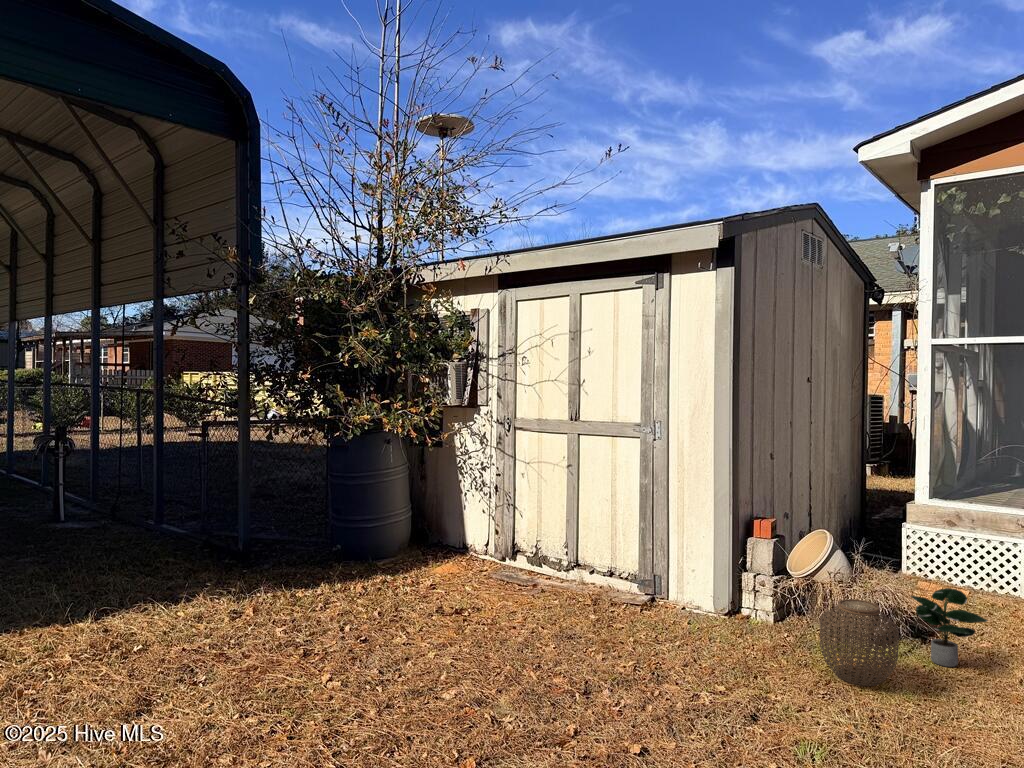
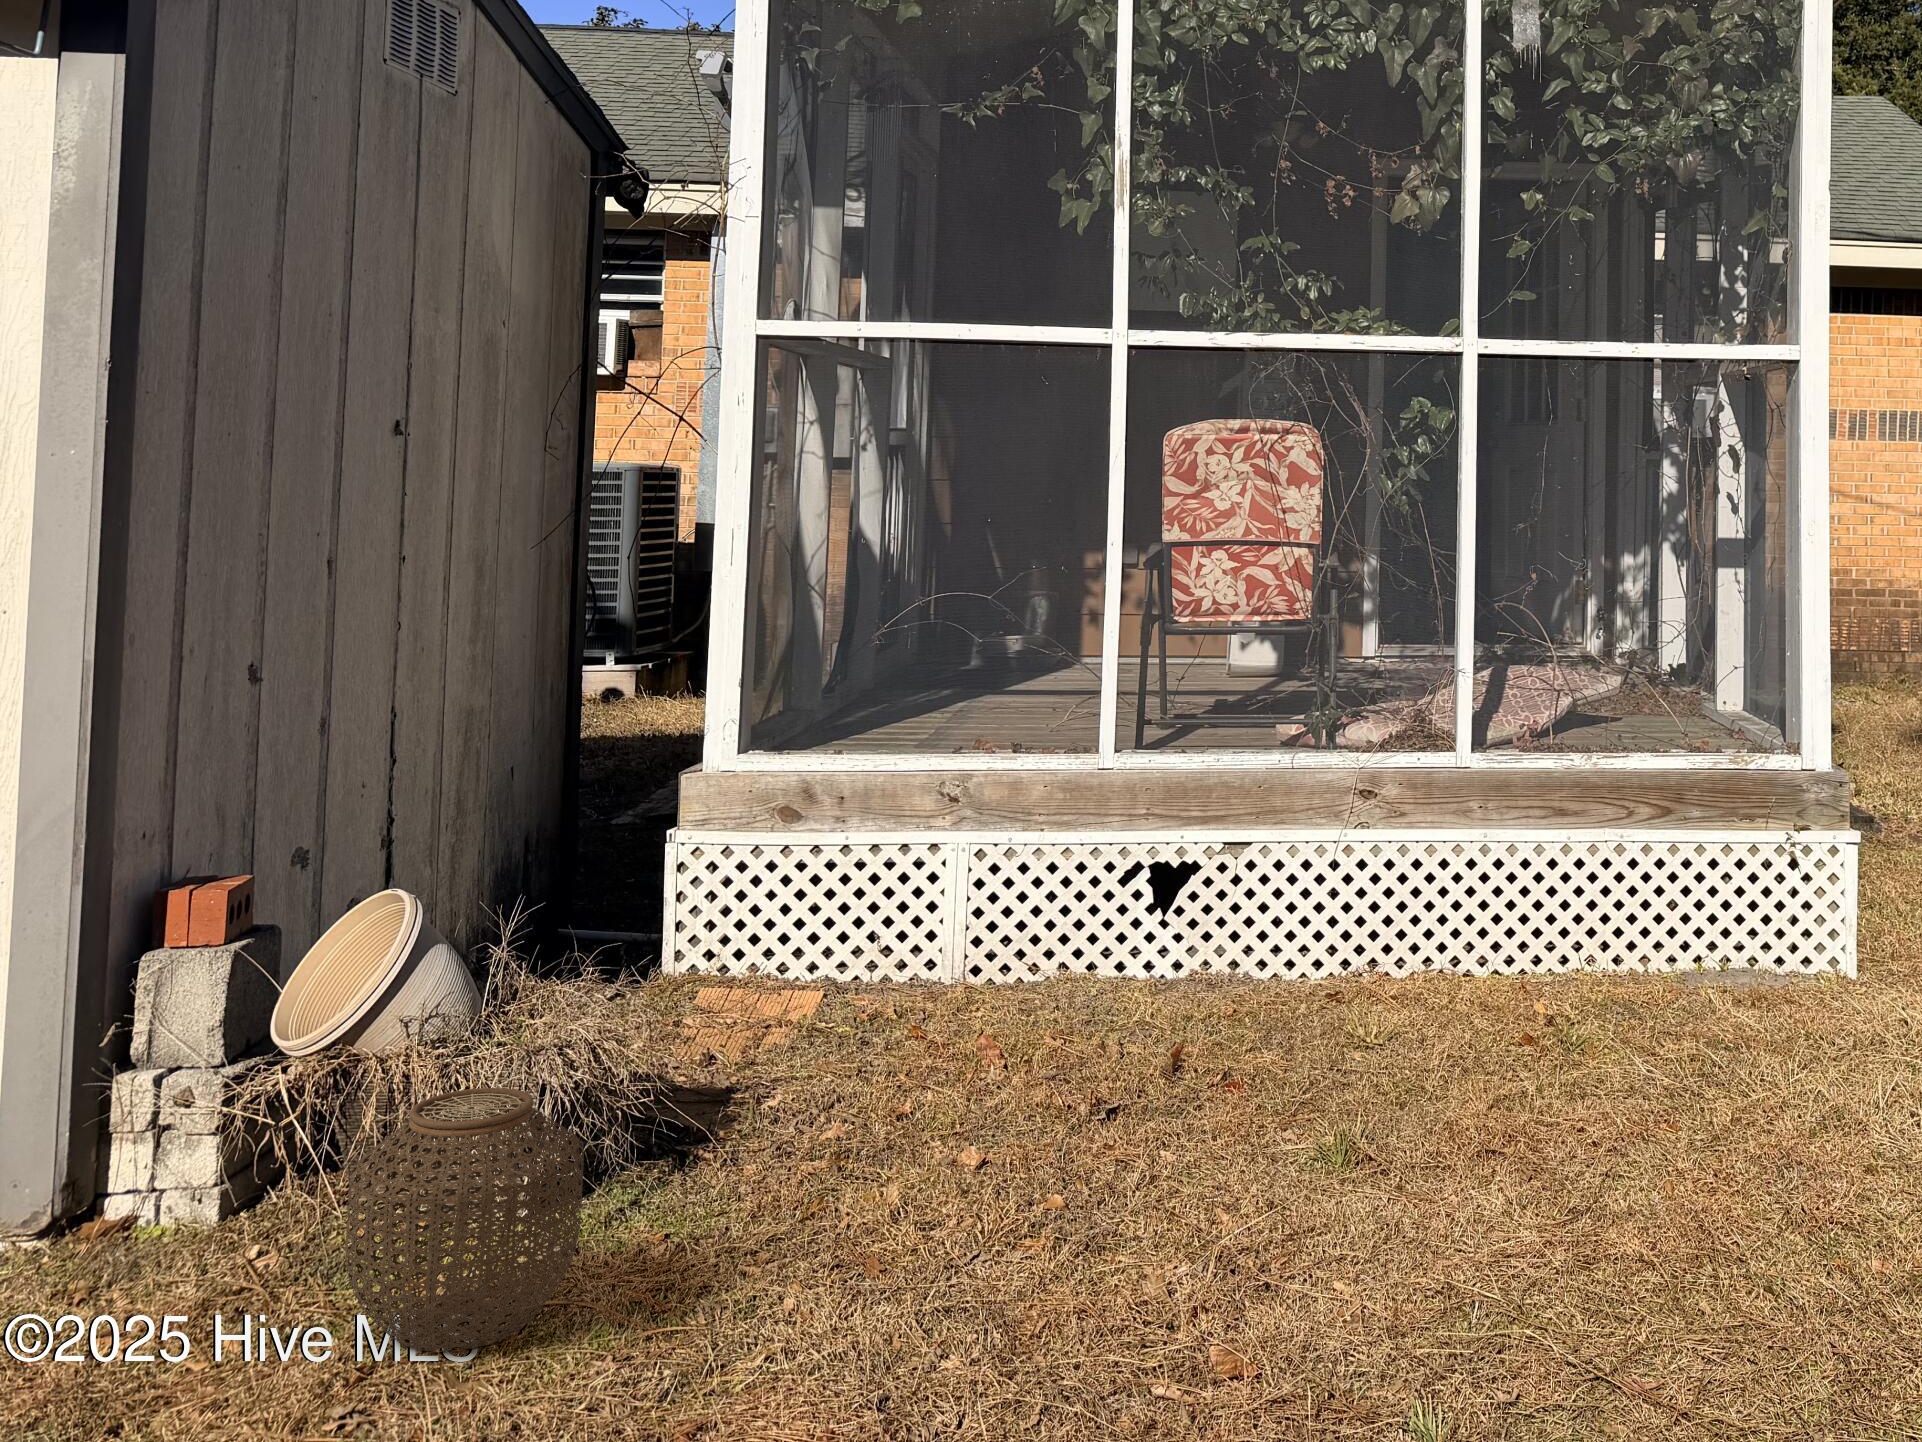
potted plant: present [911,588,987,667] -> none [635,999,825,1221]

